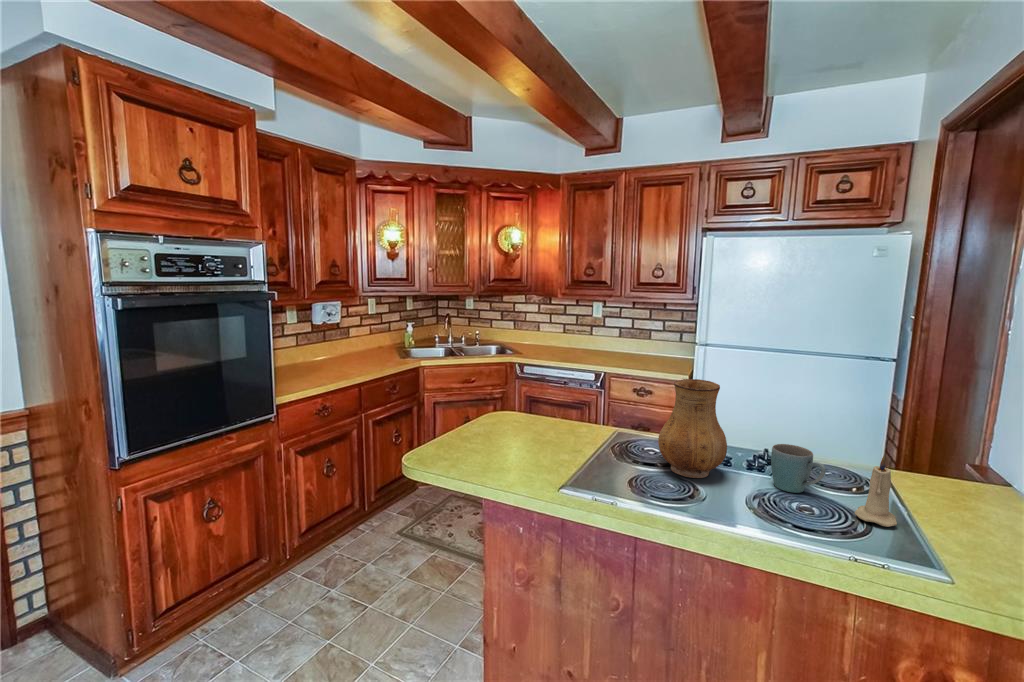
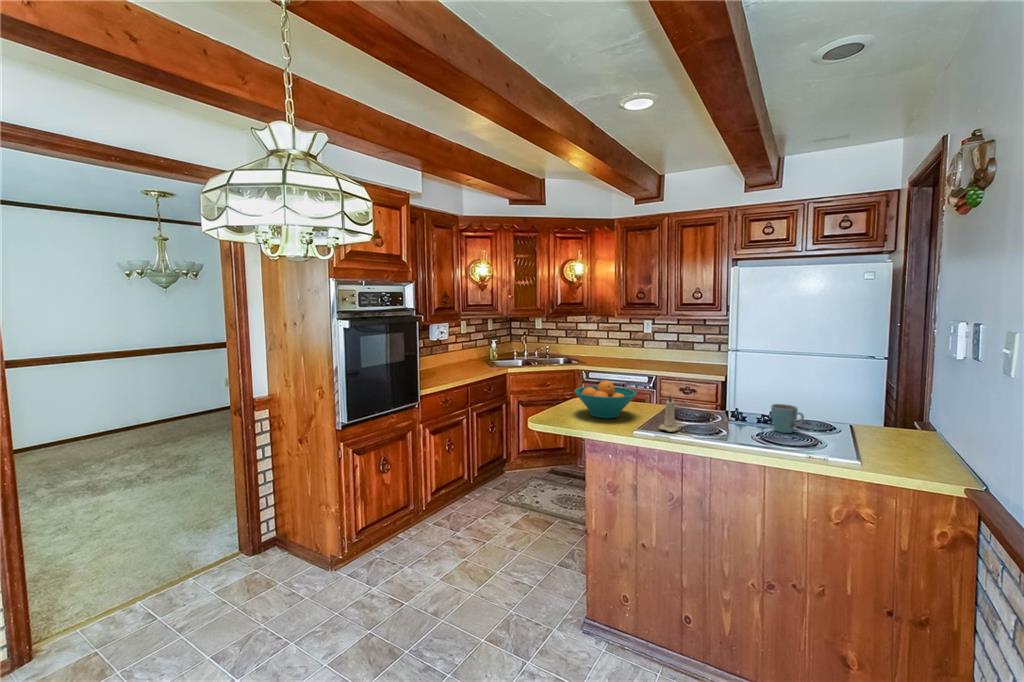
ceramic pitcher: present [658,379,727,478] -> none [697,364,742,426]
fruit bowl: none [473,400,568,461] -> present [575,380,637,418]
candle: present [855,456,897,527] -> present [659,394,680,432]

